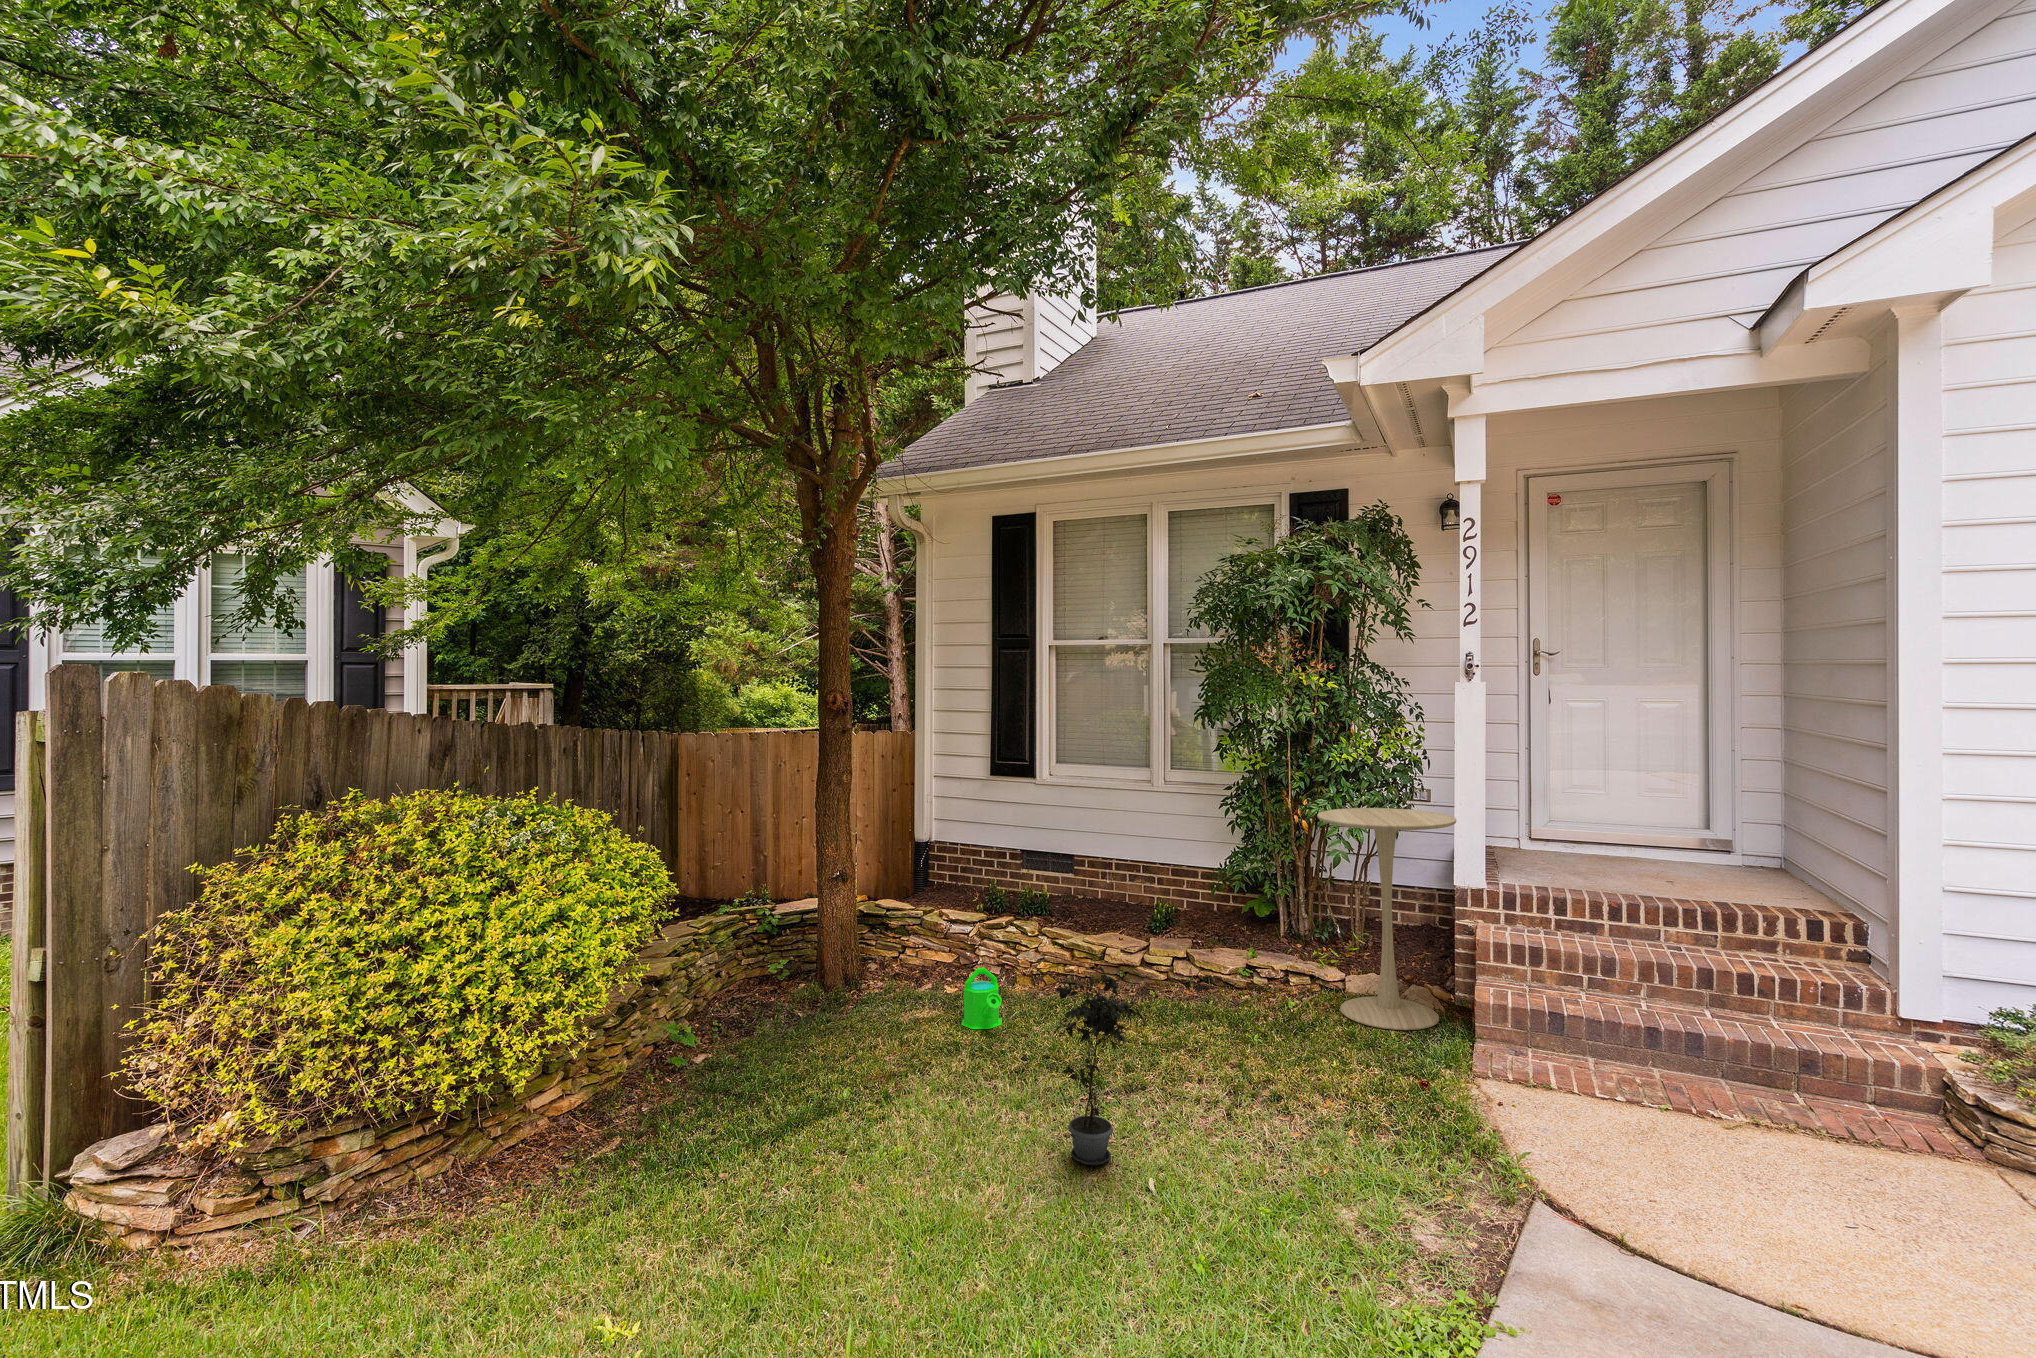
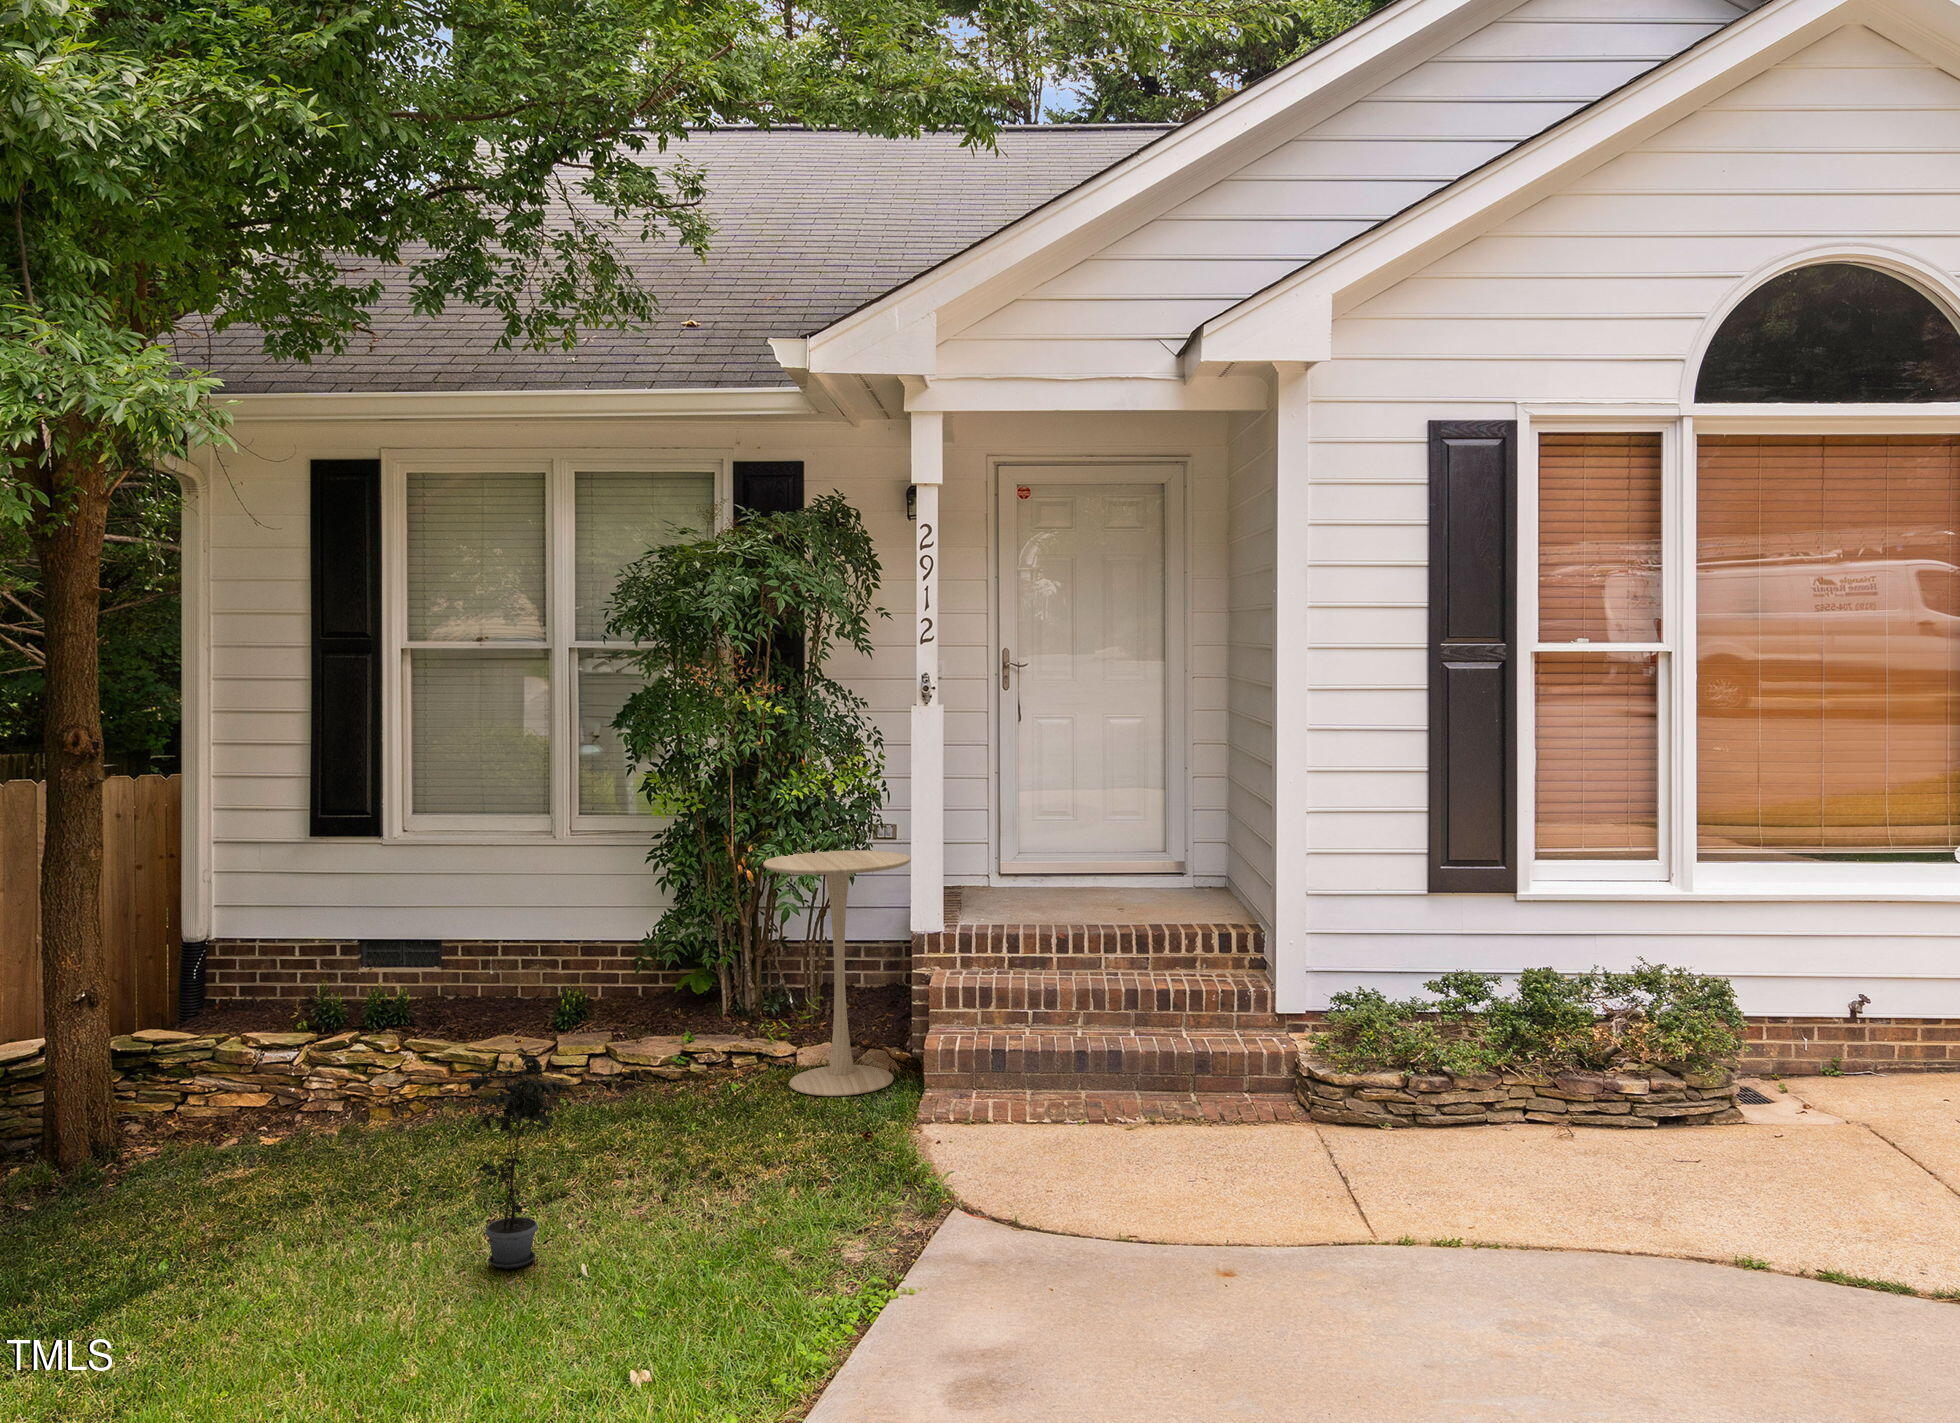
watering can: present [961,967,1002,1029] -> none [309,1089,370,1170]

